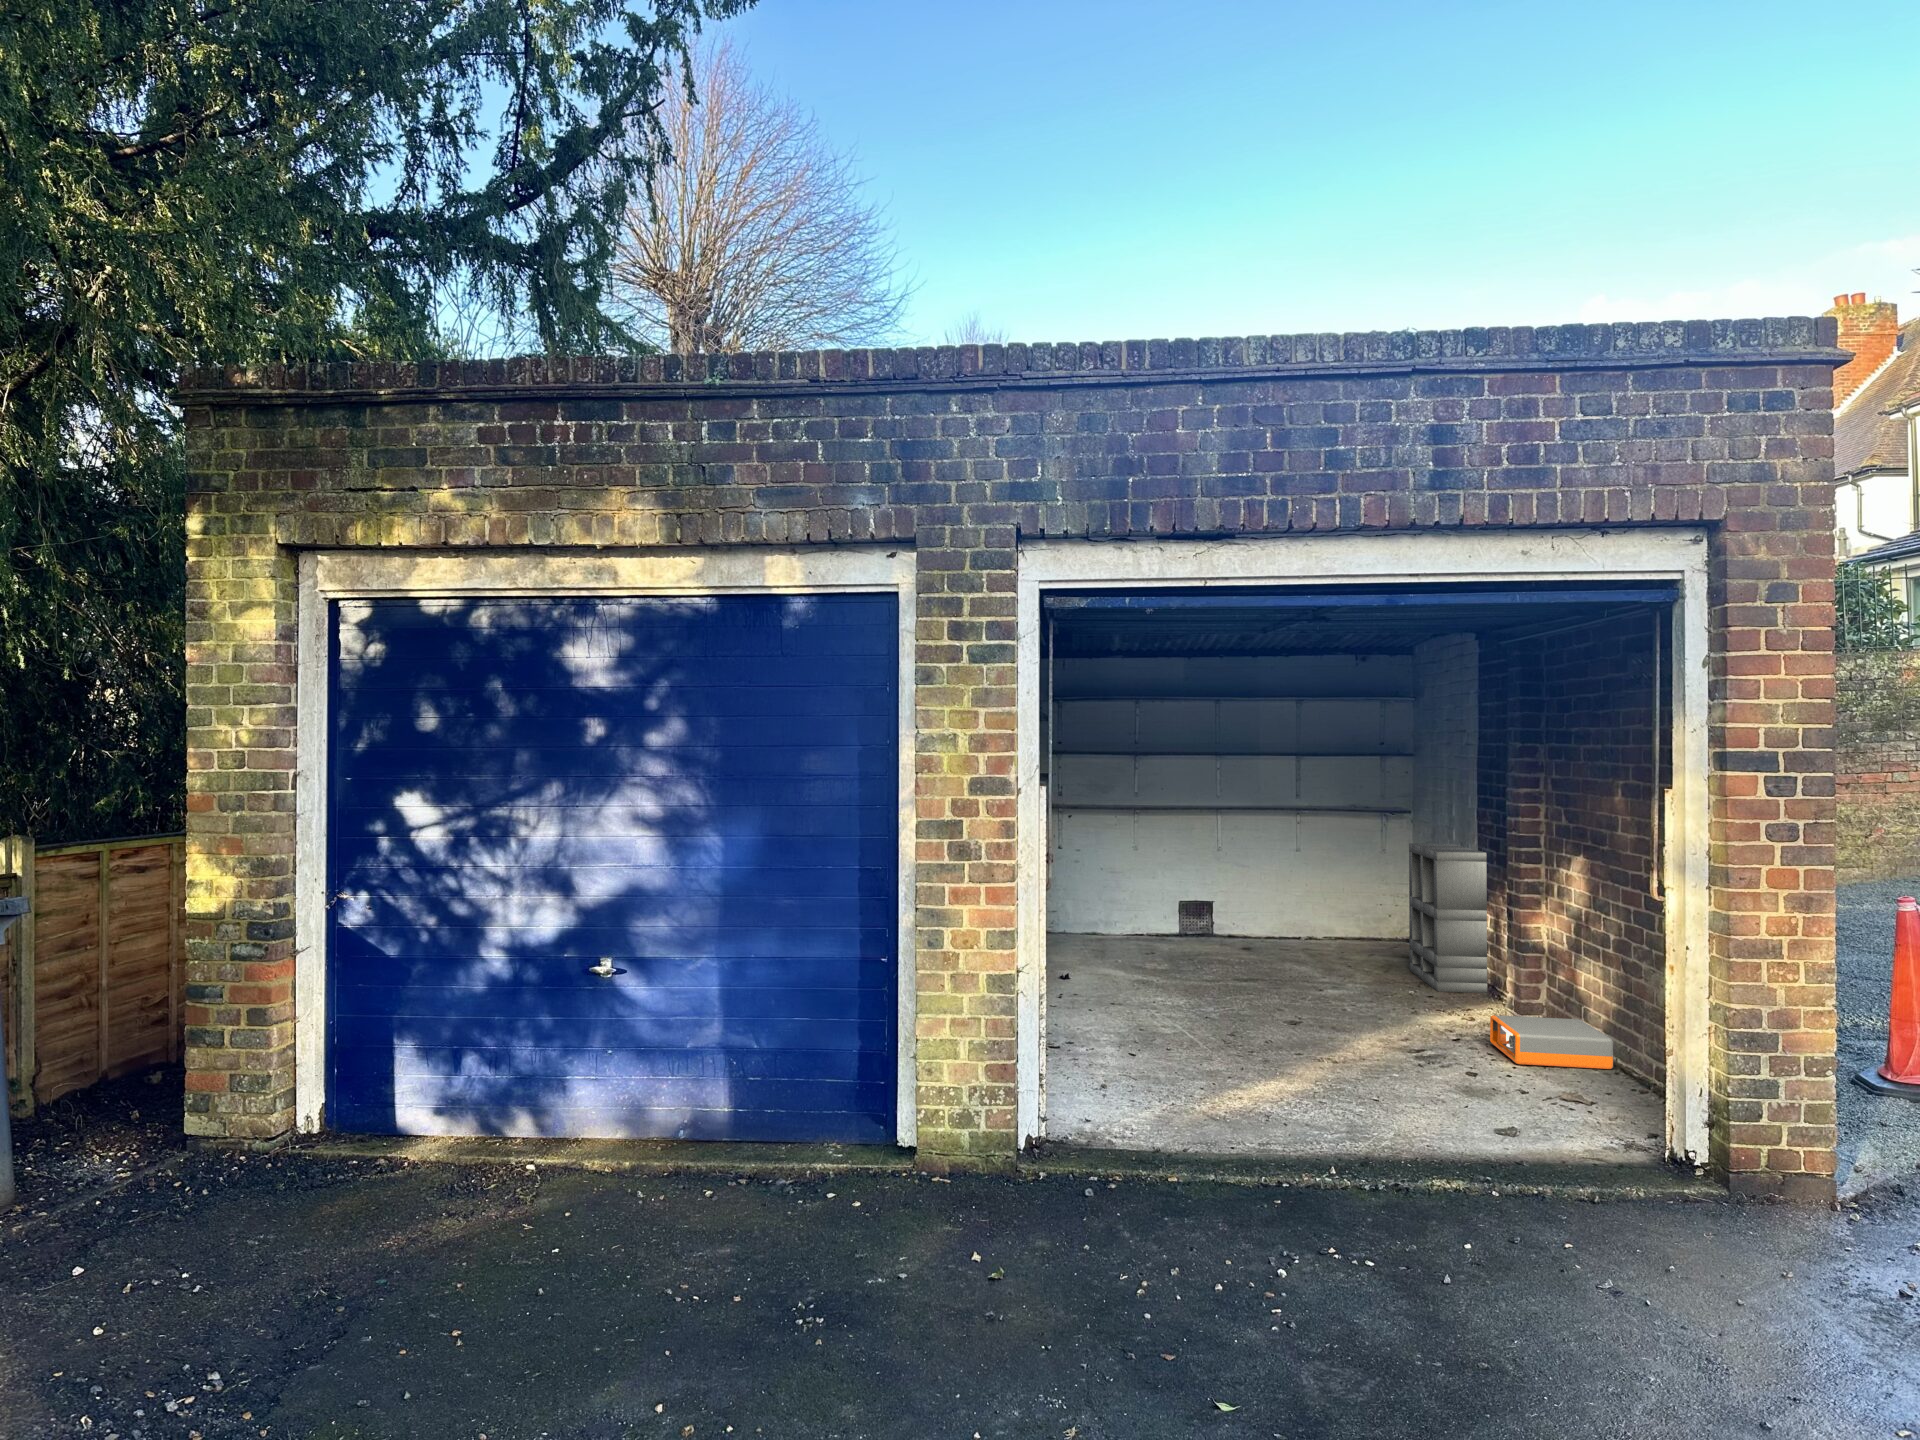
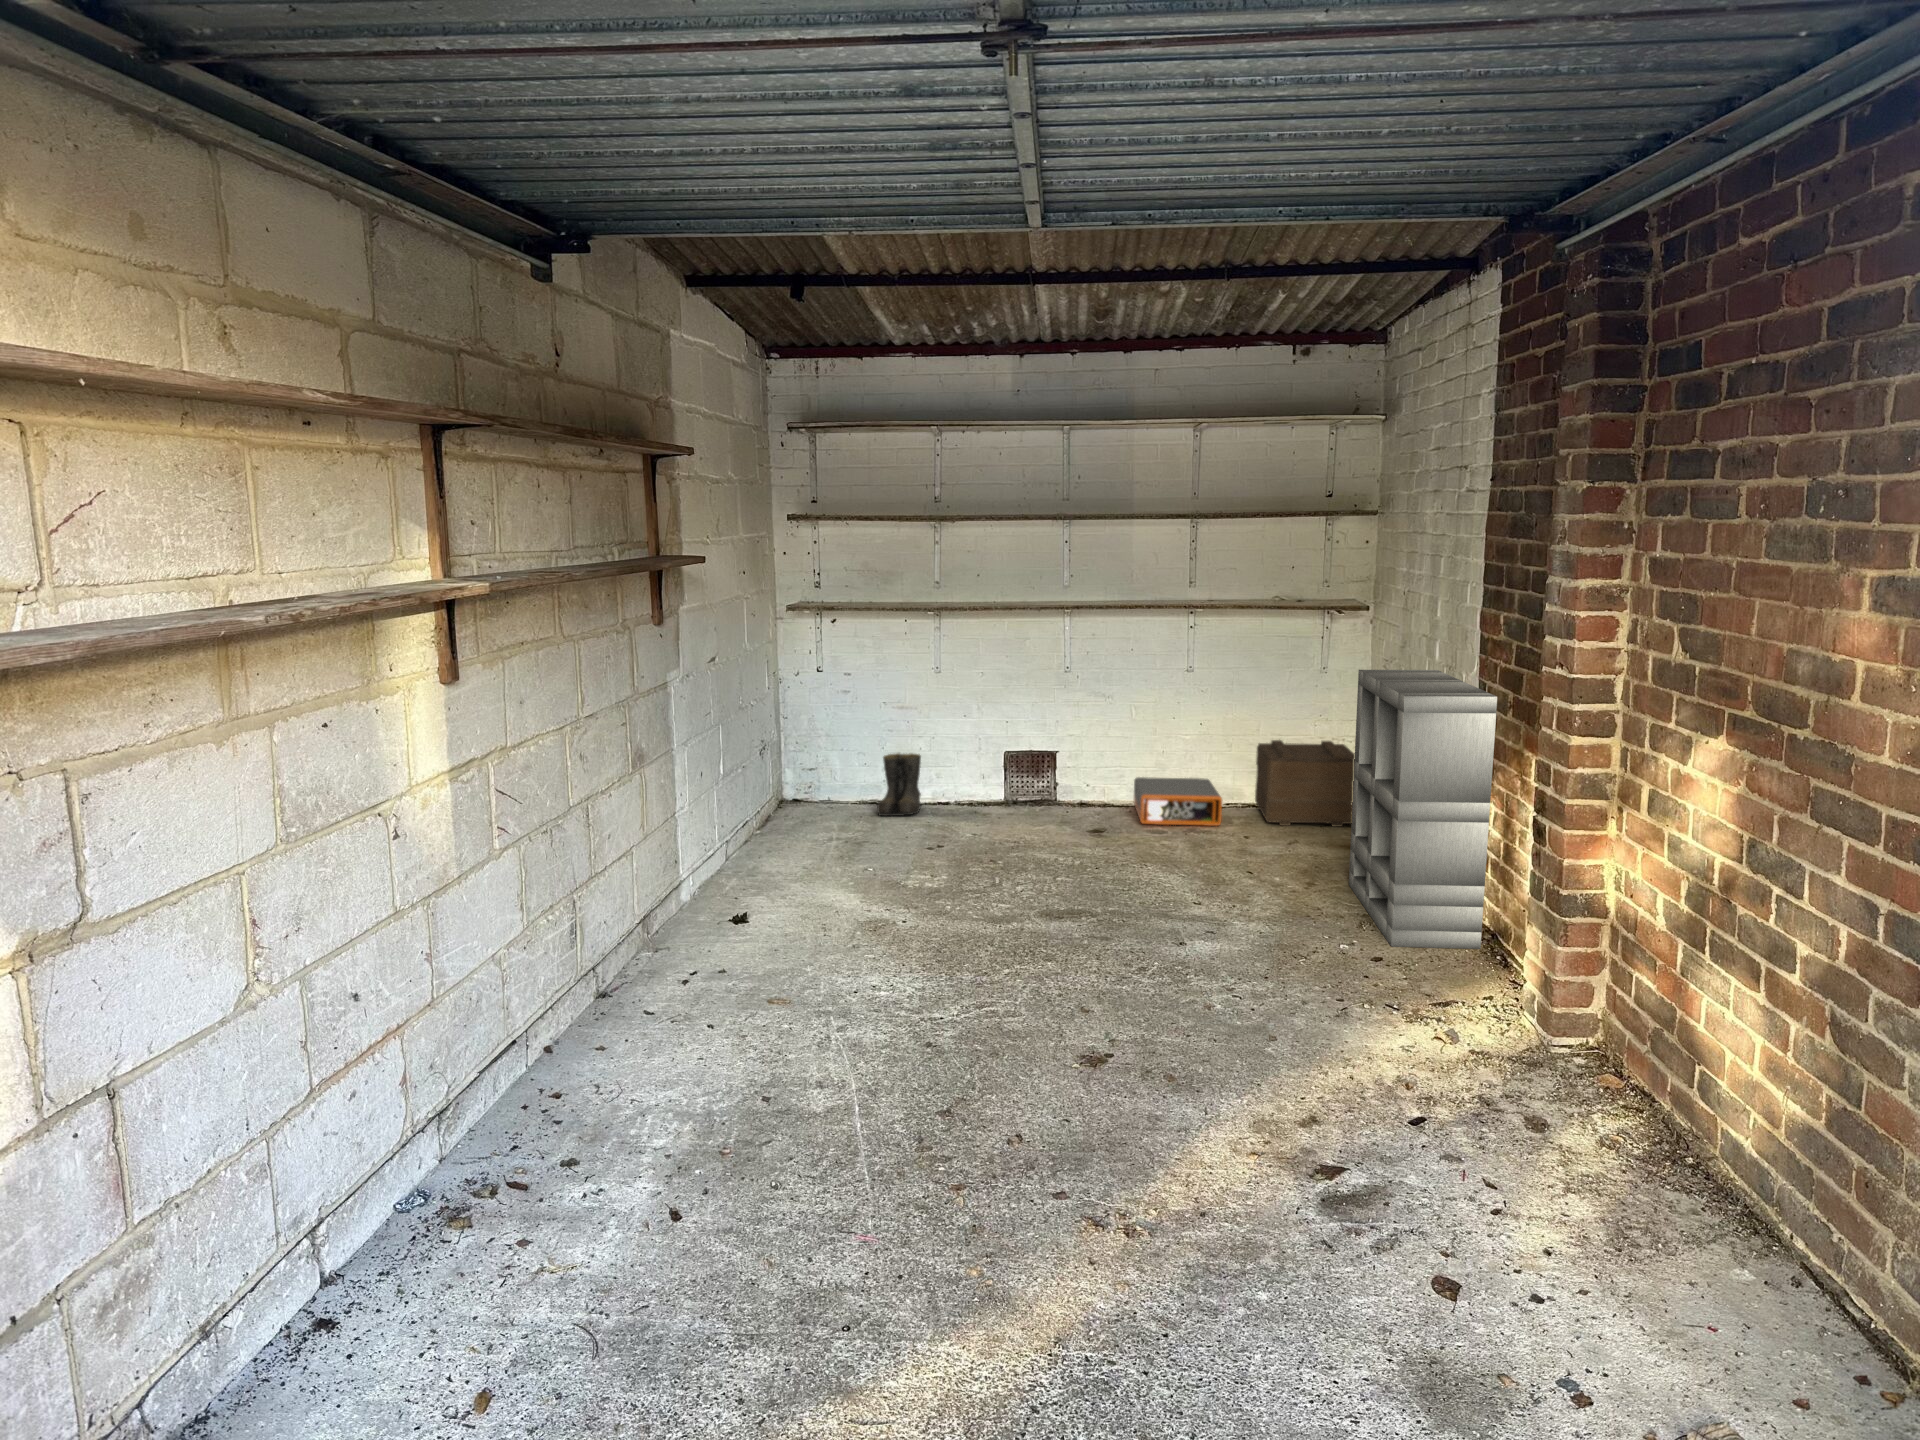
wooden crate: none [1342,896,1411,949] -> present [1255,740,1354,827]
boots: none [1102,900,1129,938] -> present [877,753,921,816]
storage box: present [1490,1015,1613,1069] -> present [1134,777,1222,826]

